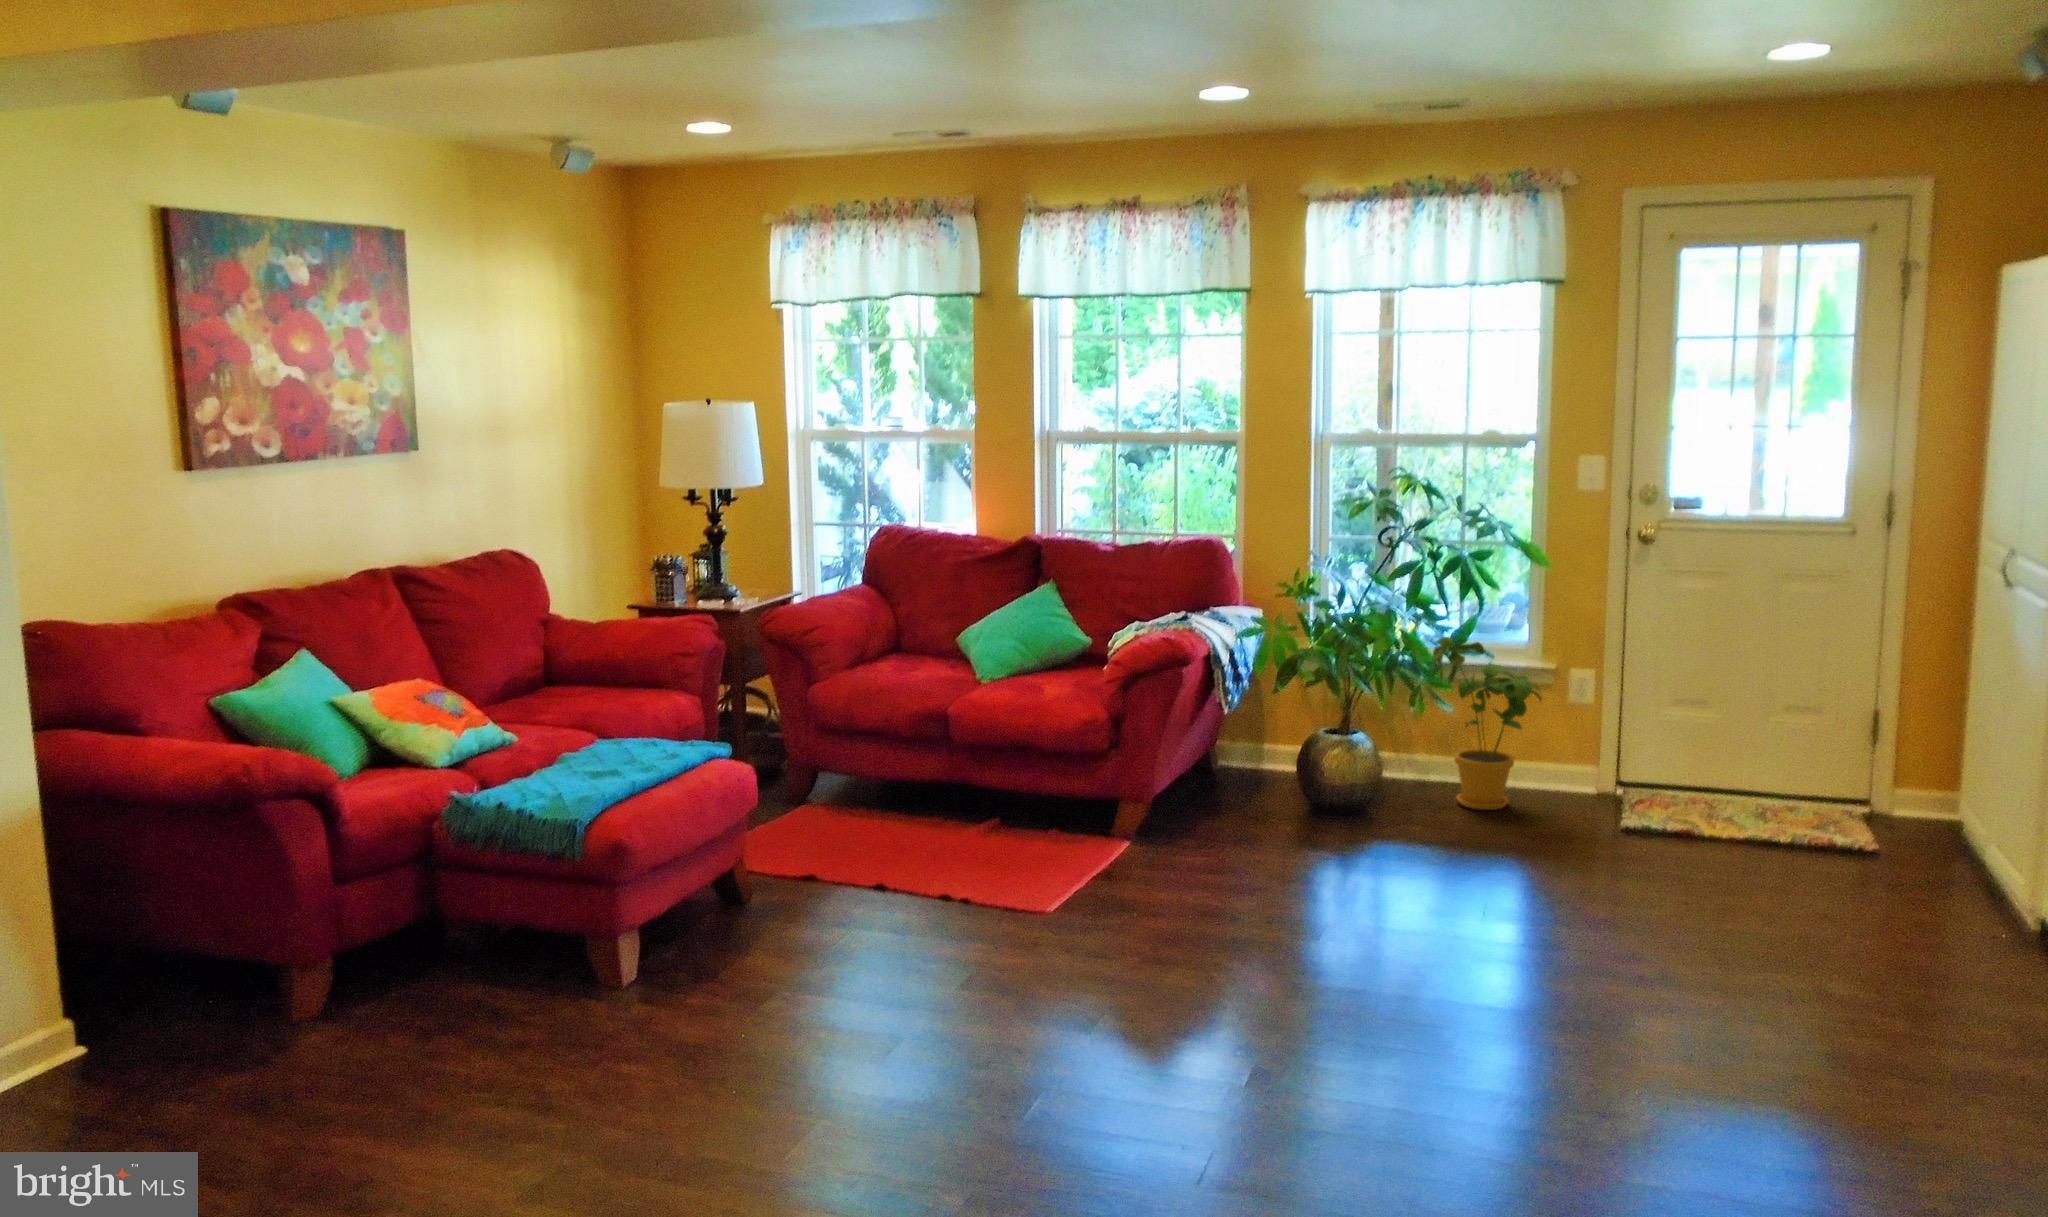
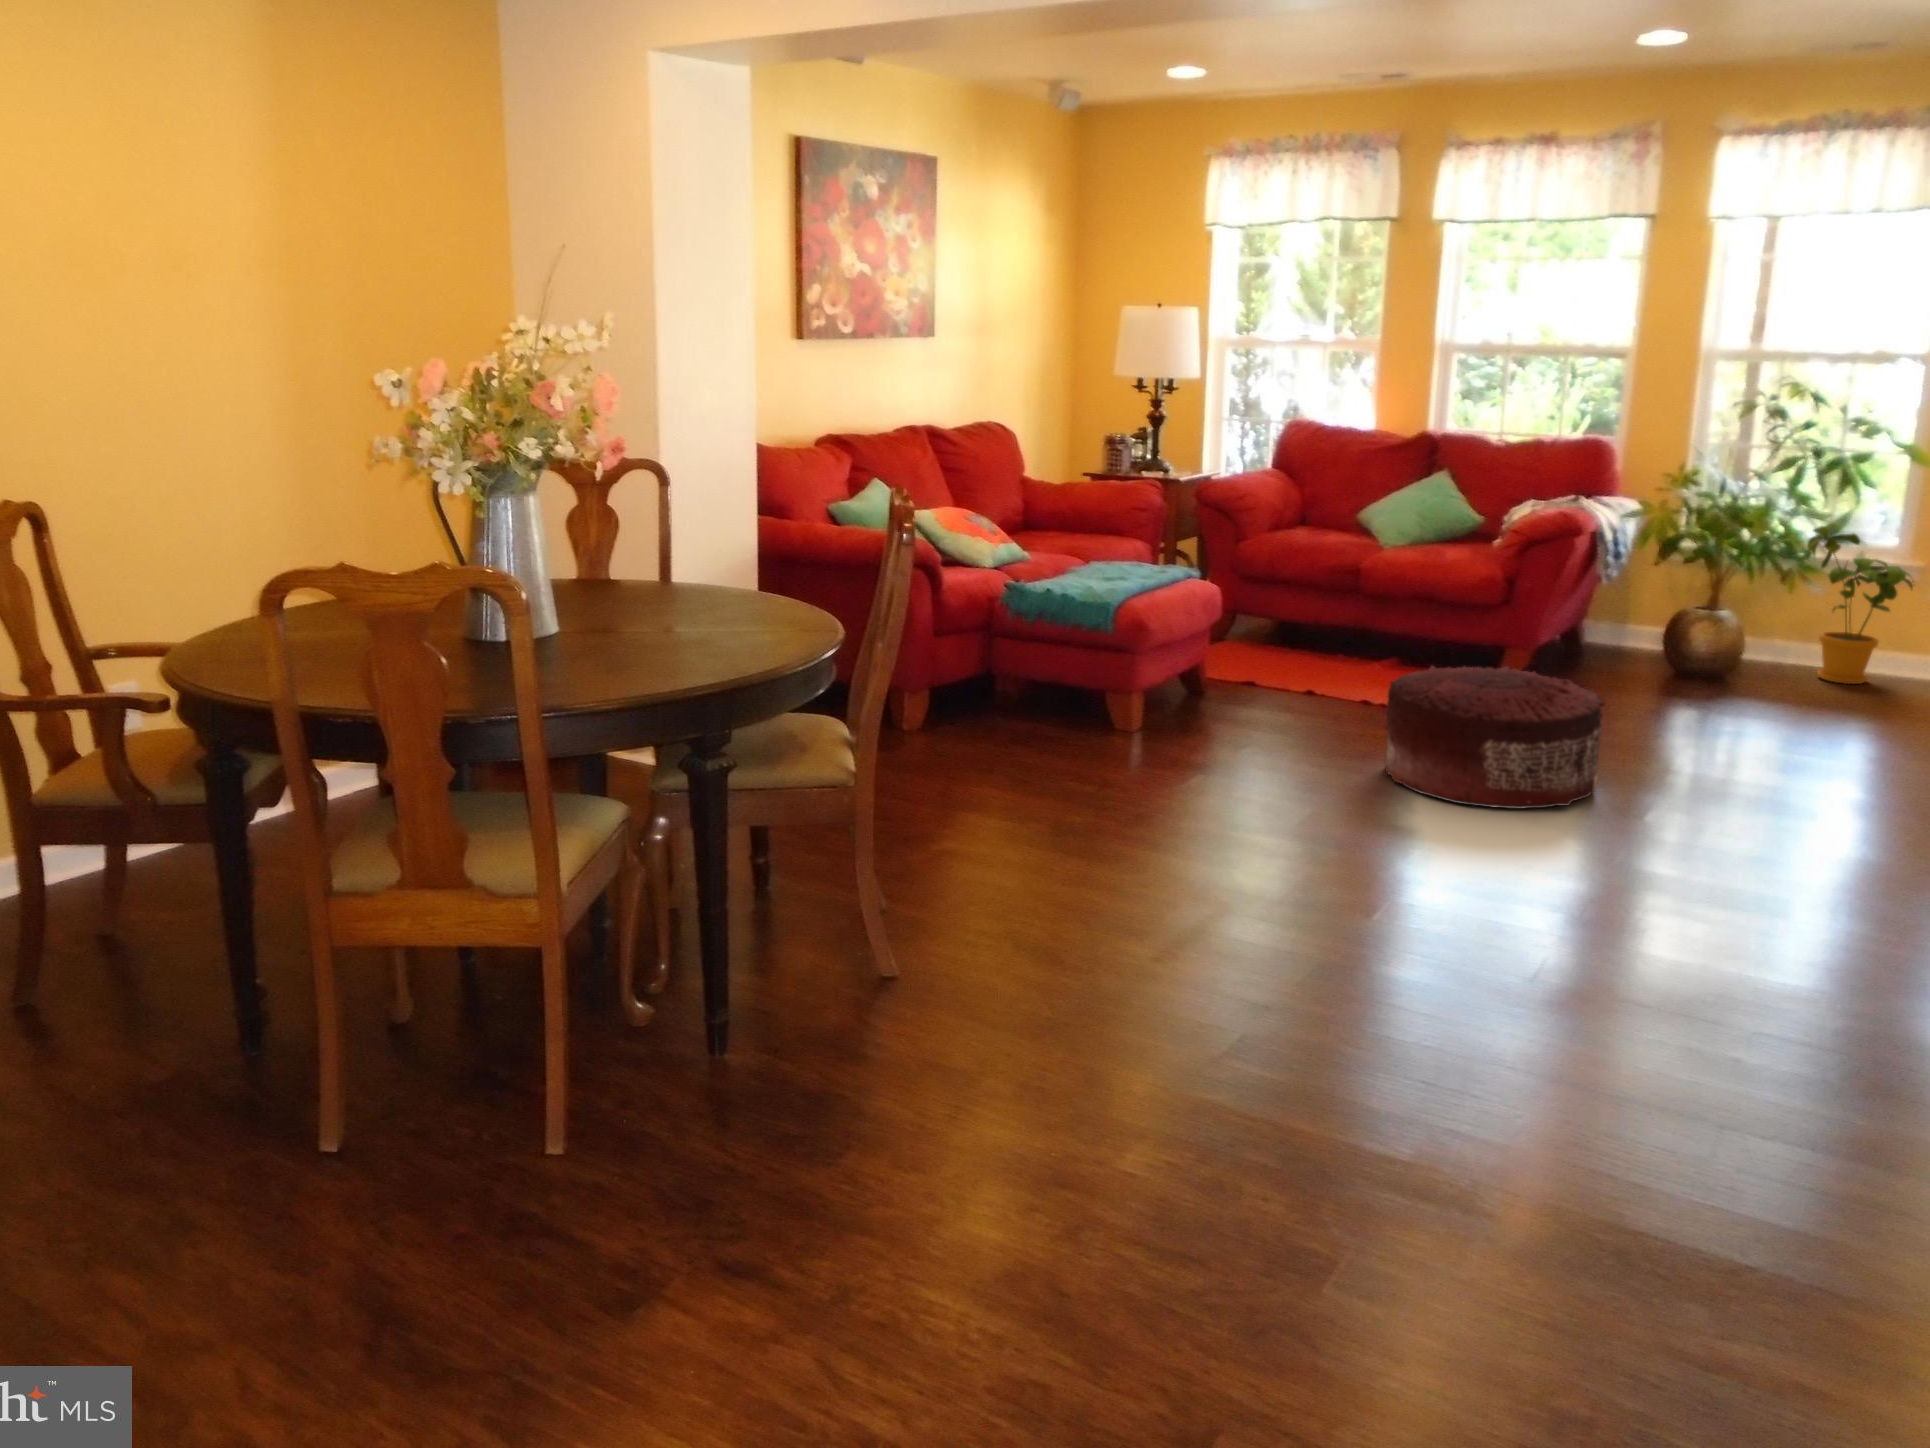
pouf: none [931,865,1197,1080] -> present [1385,666,1604,809]

